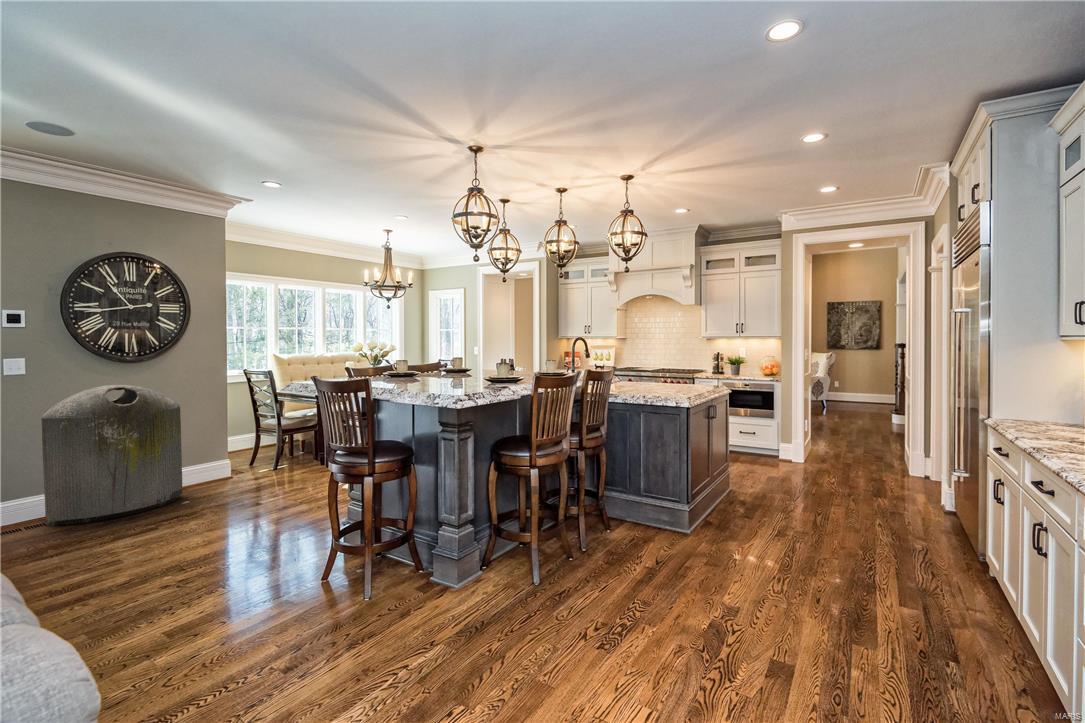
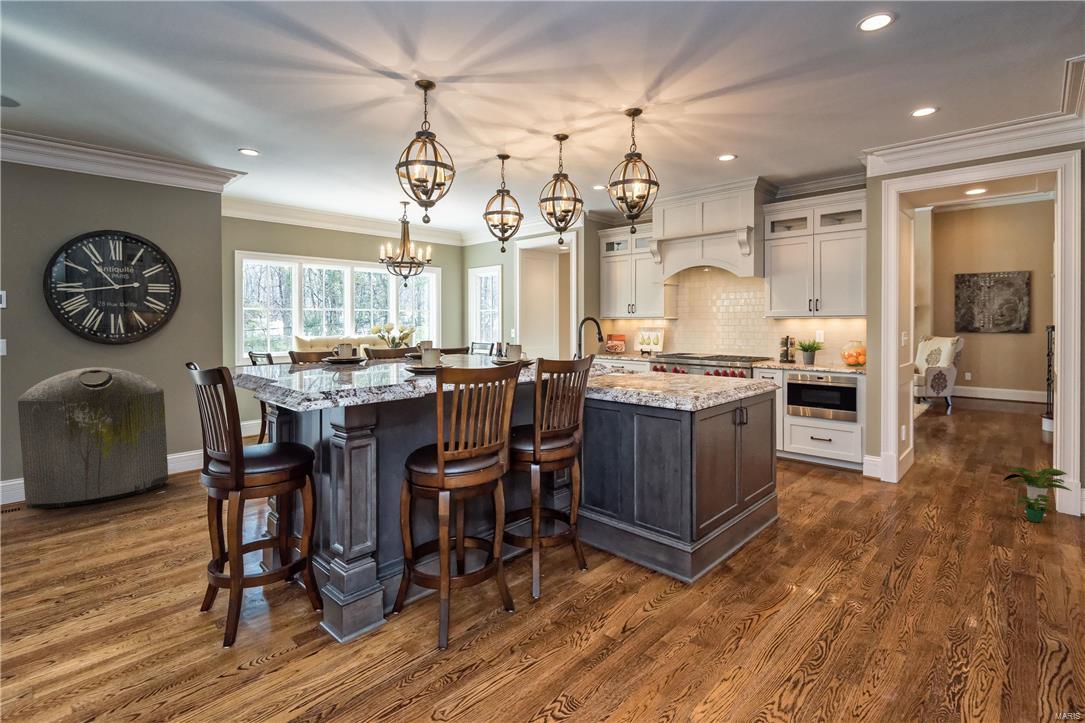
potted plant: none [884,447,929,486] -> present [1003,467,1072,522]

